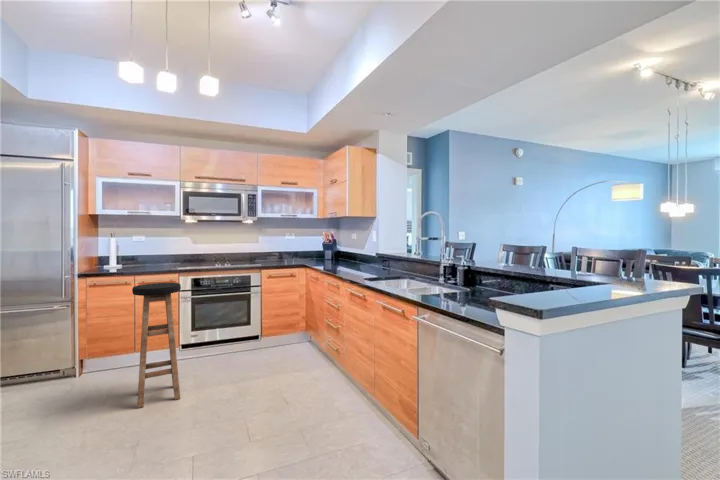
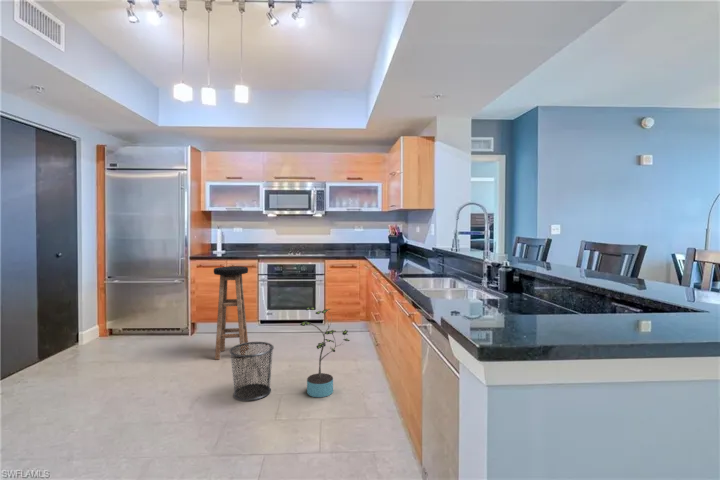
potted plant: none [285,326,340,435] -> present [300,307,350,397]
trash can: none [189,377,249,461] -> present [230,342,274,401]

